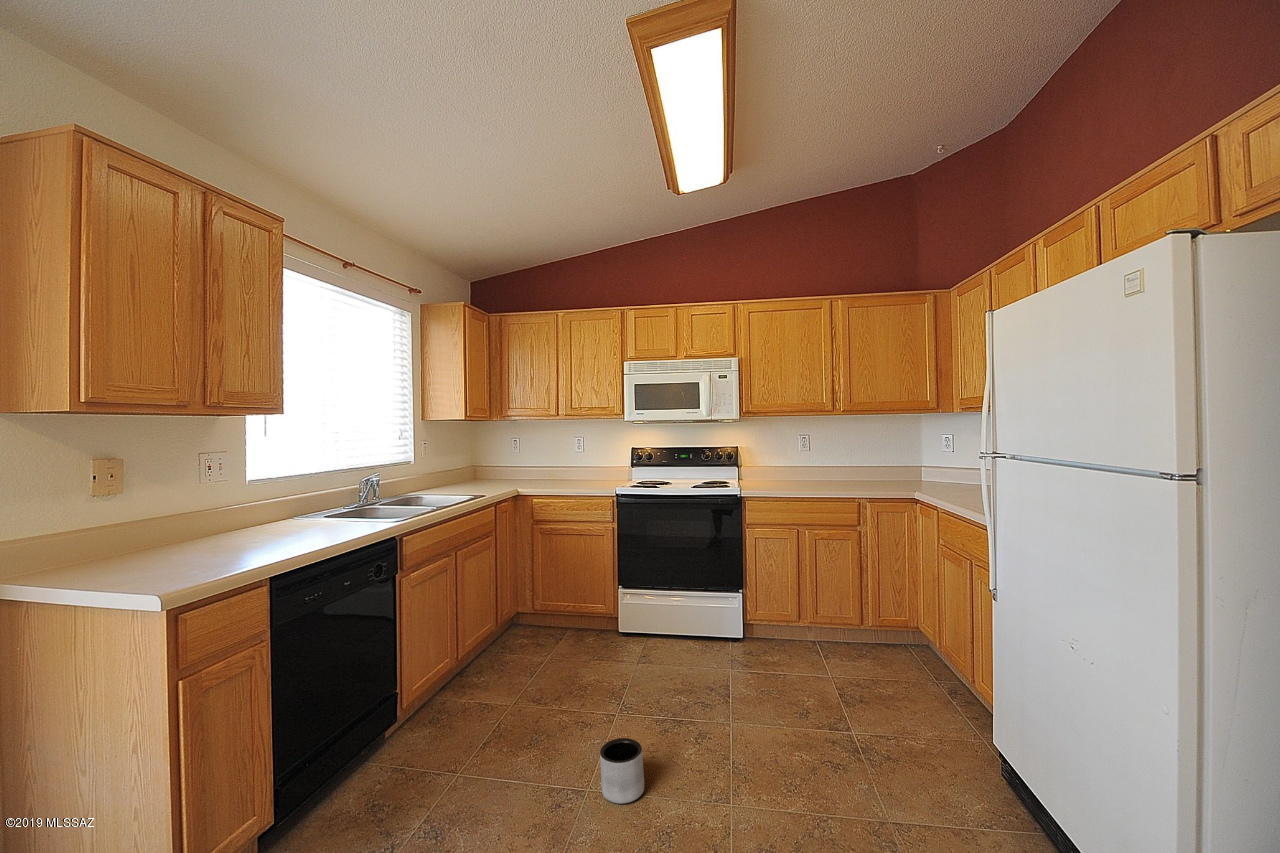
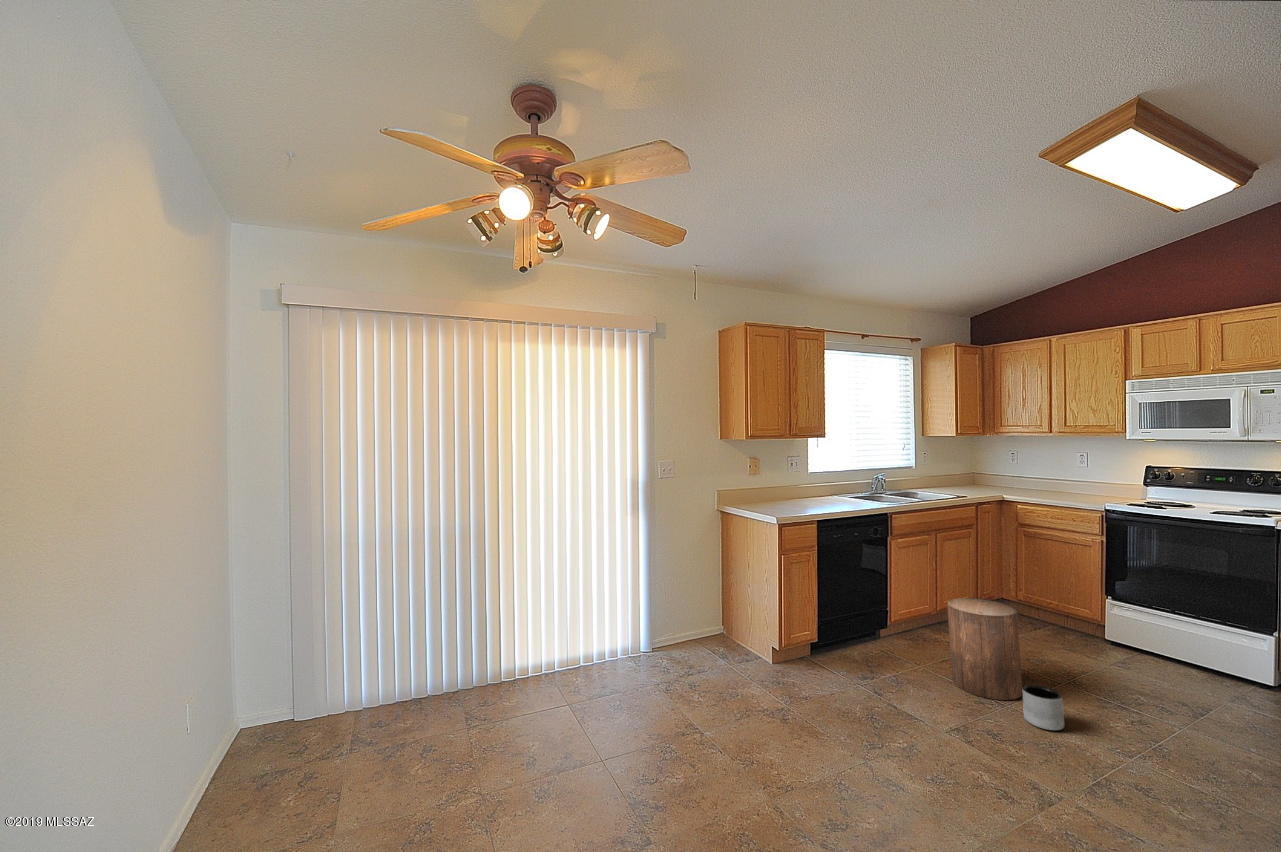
stool: none [496,636,585,789] -> present [948,598,1023,700]

